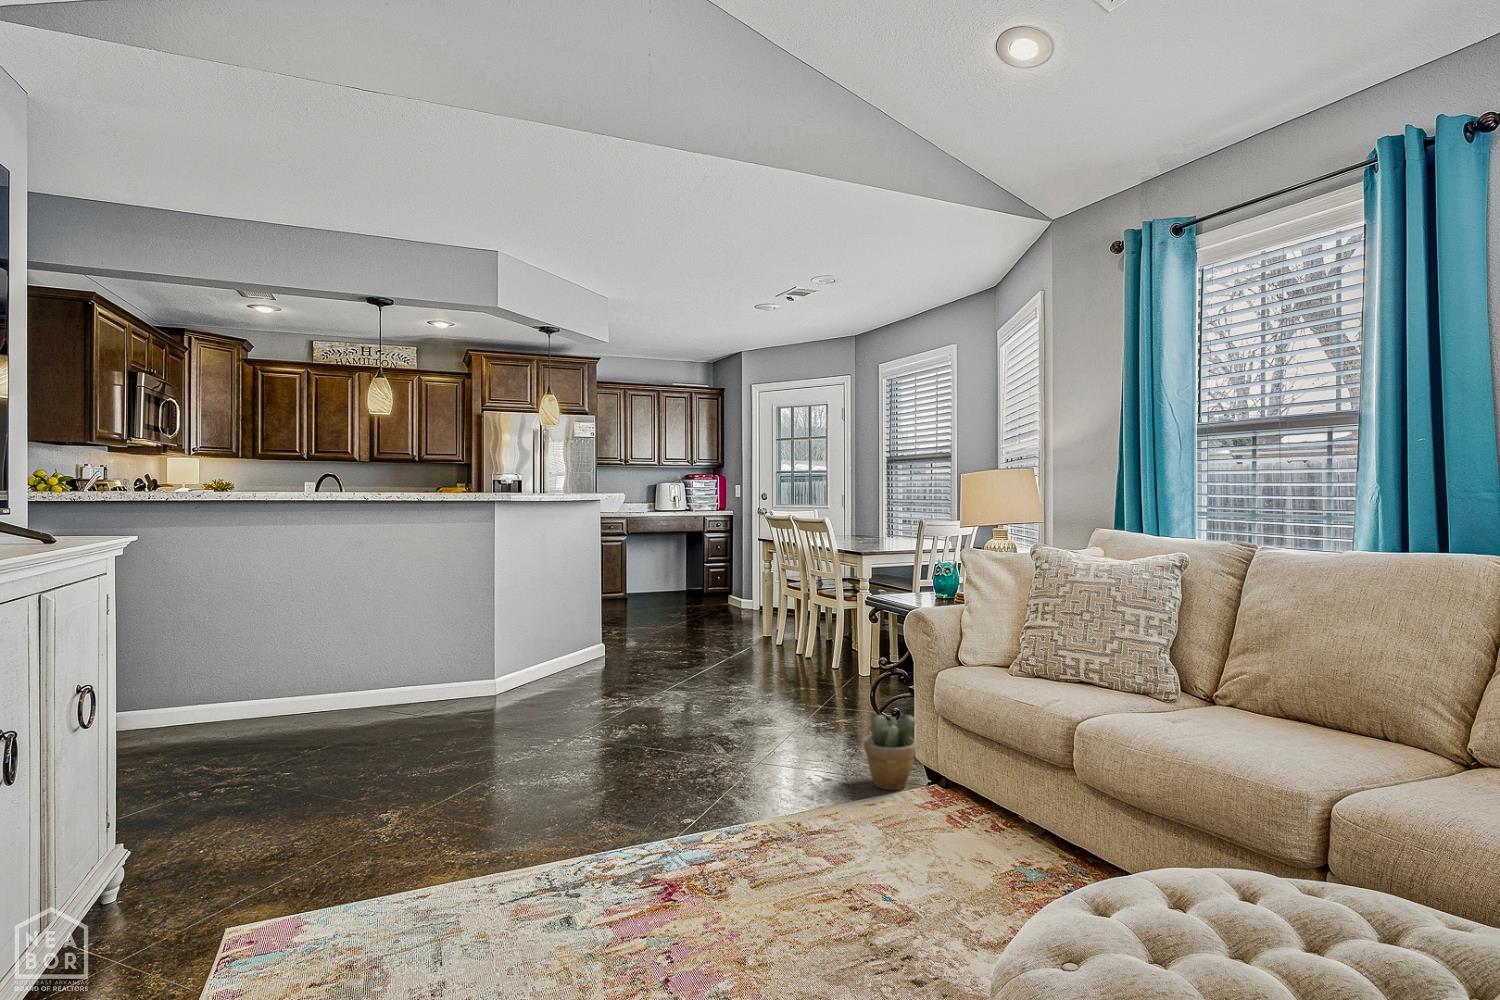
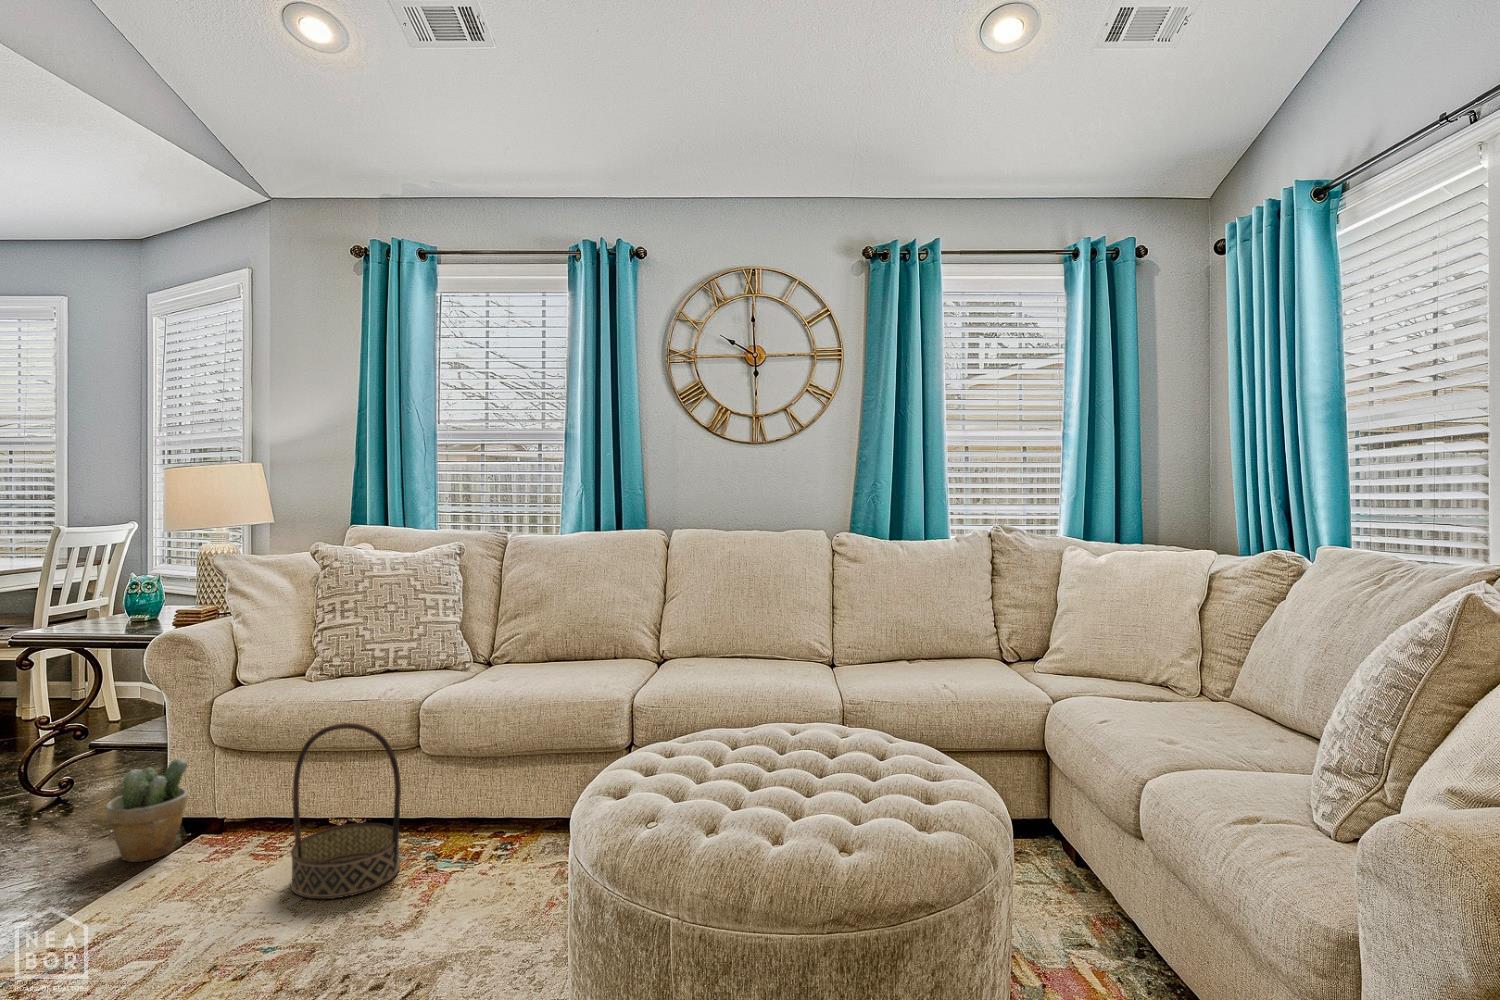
basket: none [941,721,1040,893] -> present [291,723,401,899]

